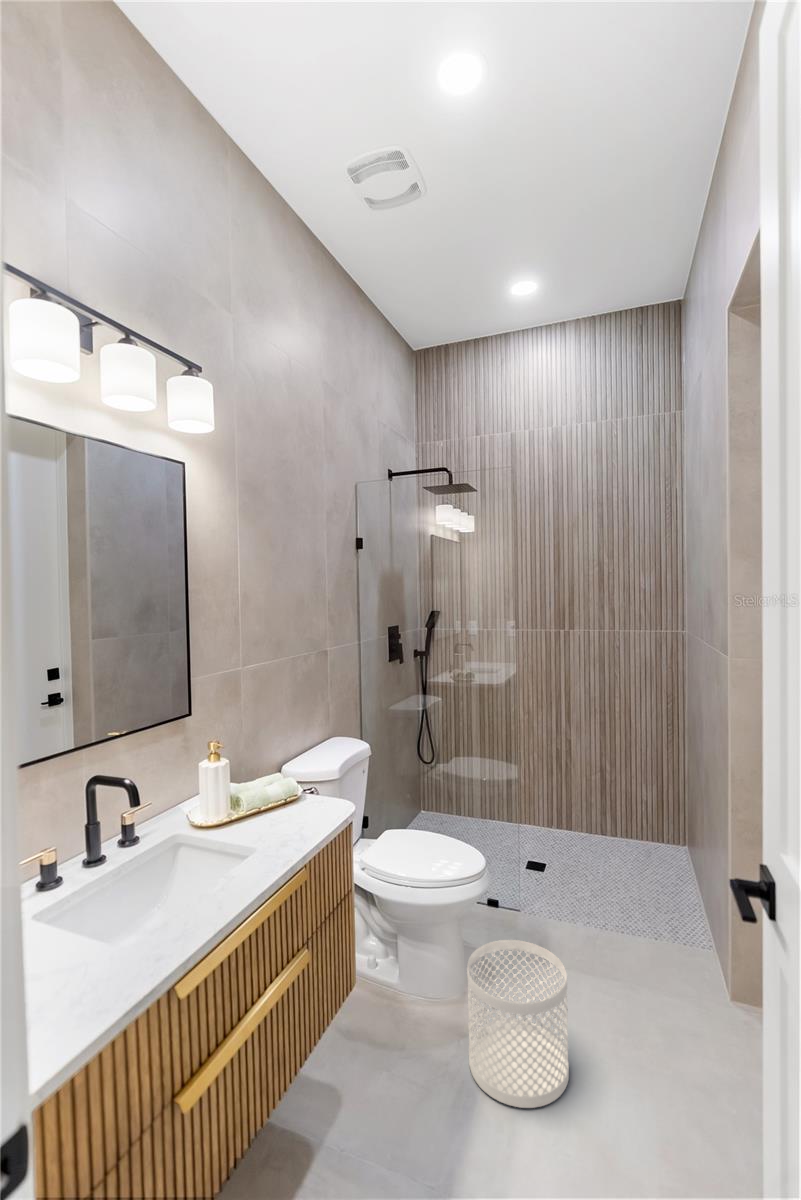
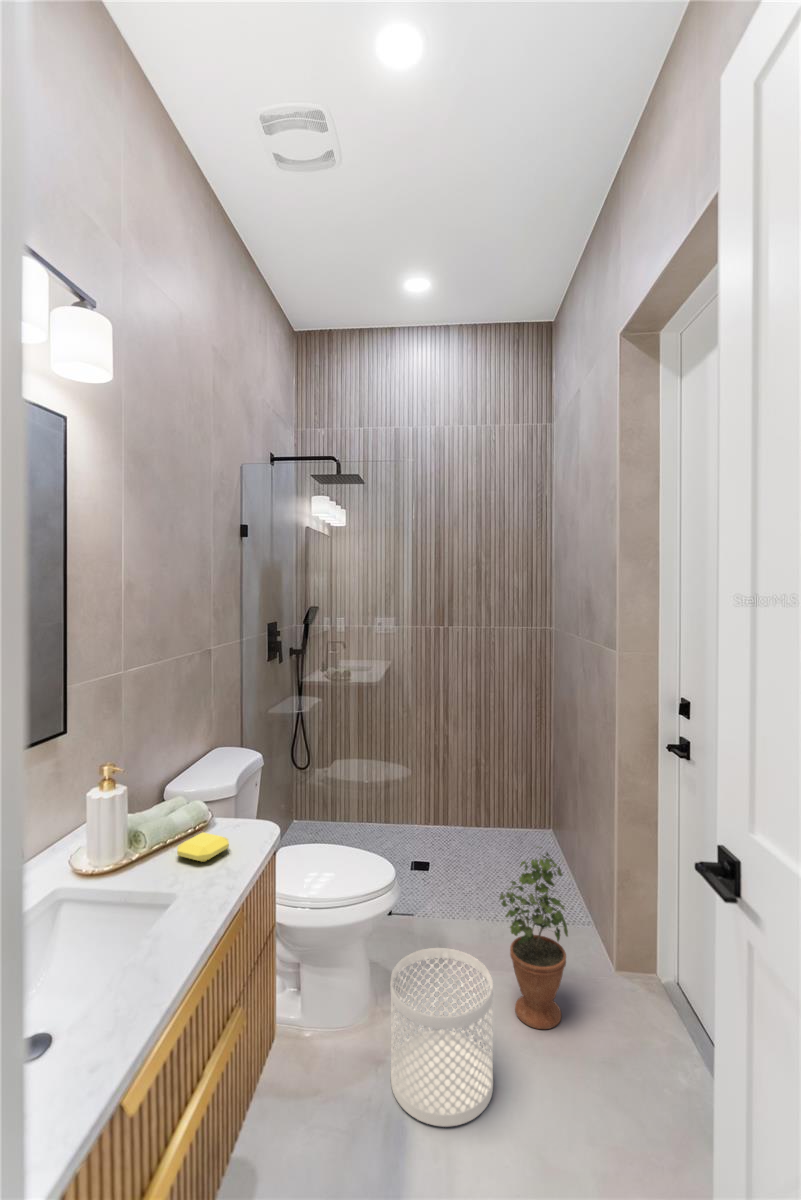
soap bar: none [266,803,308,827] -> present [177,832,229,862]
potted plant: none [587,856,663,1042] -> present [499,847,568,1029]

